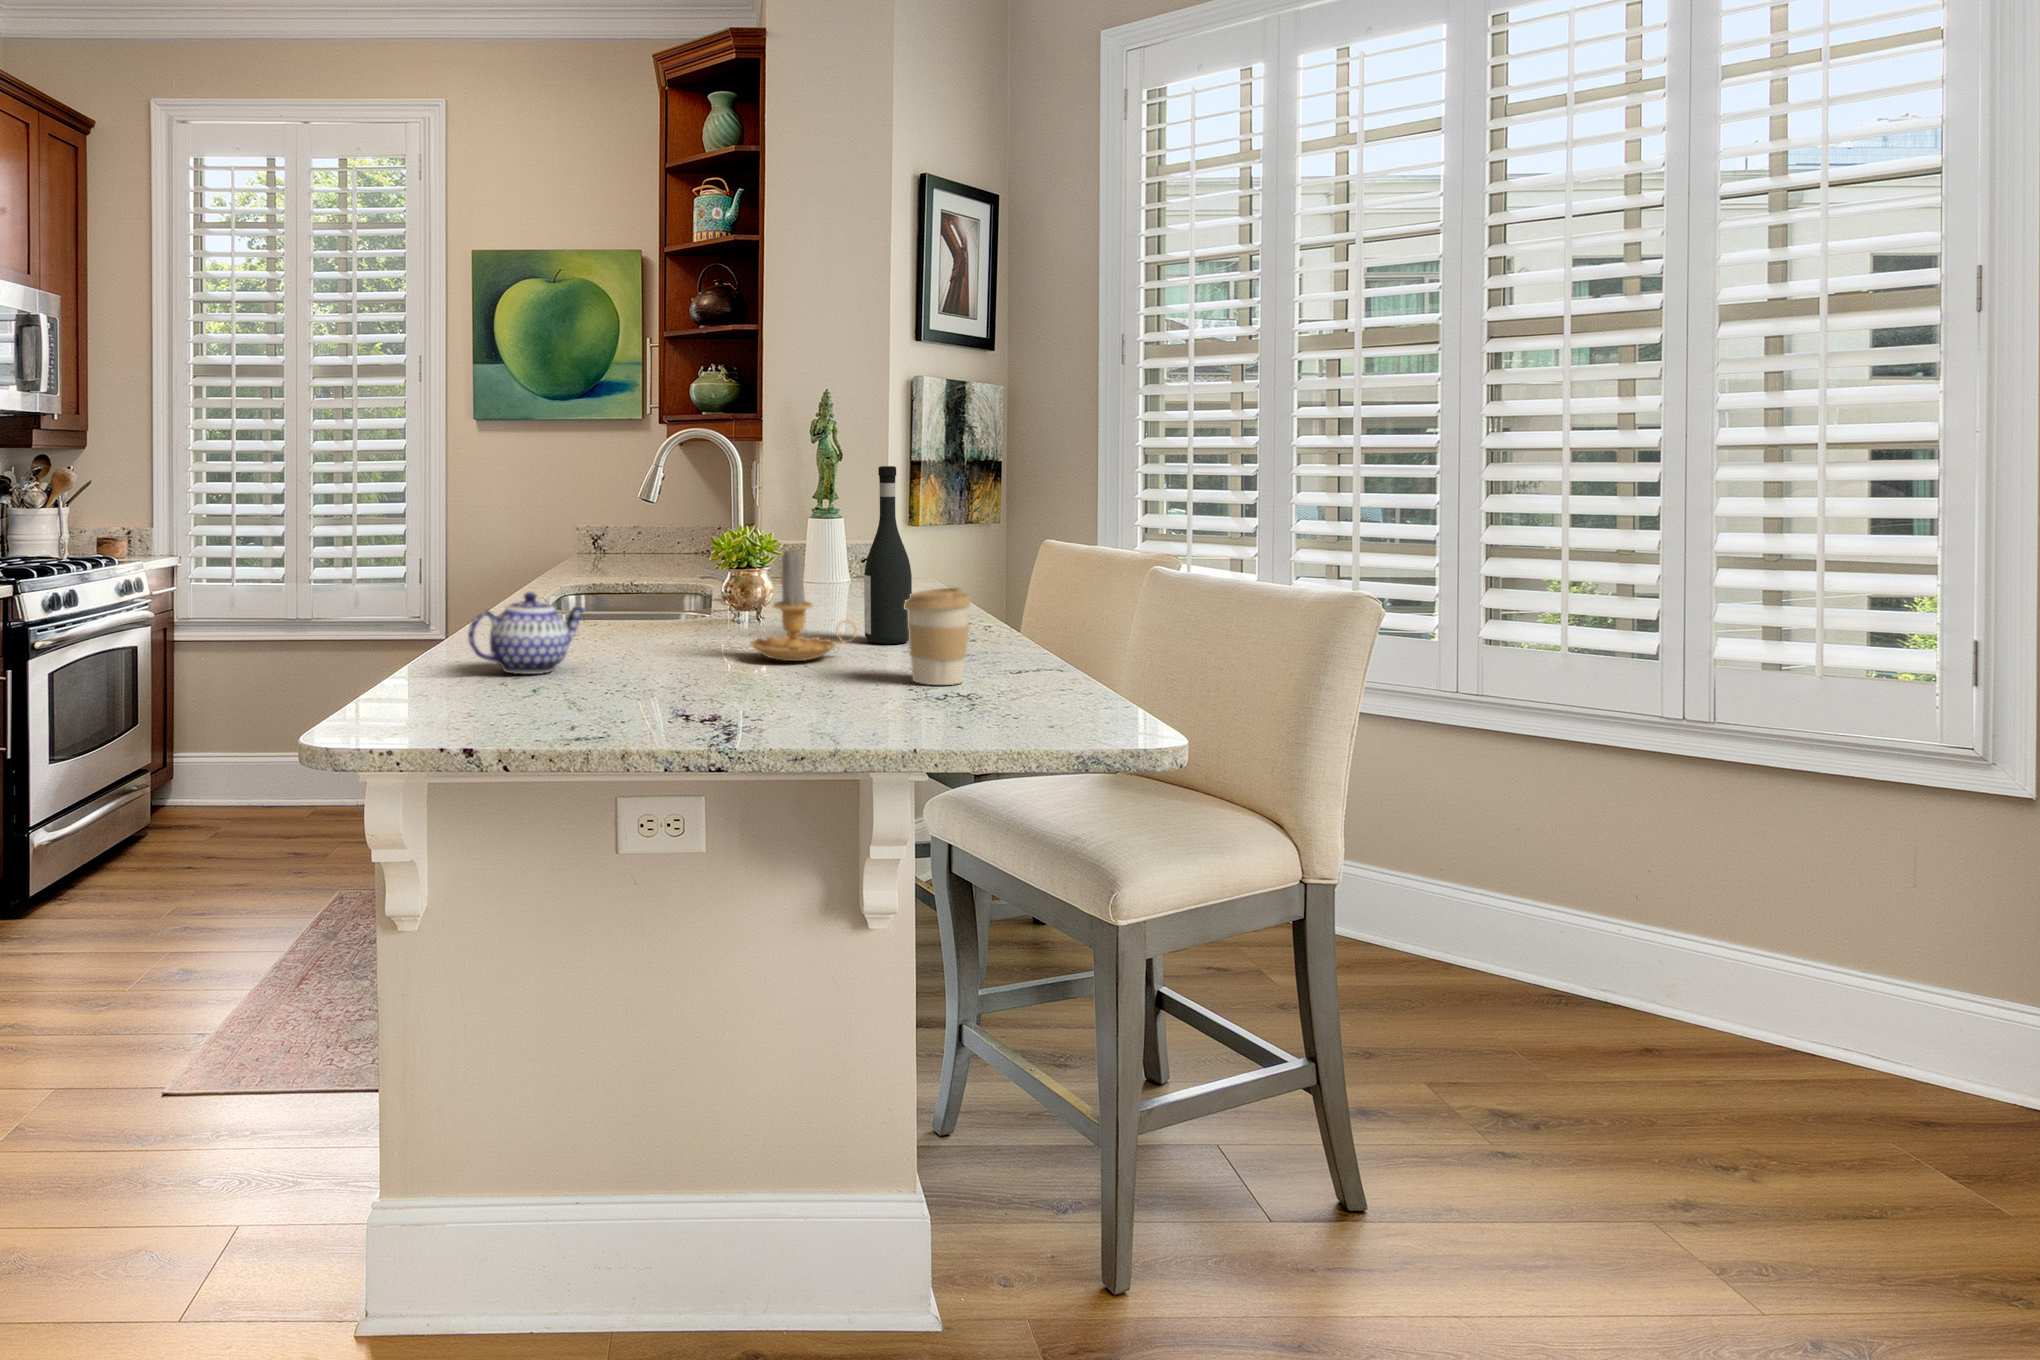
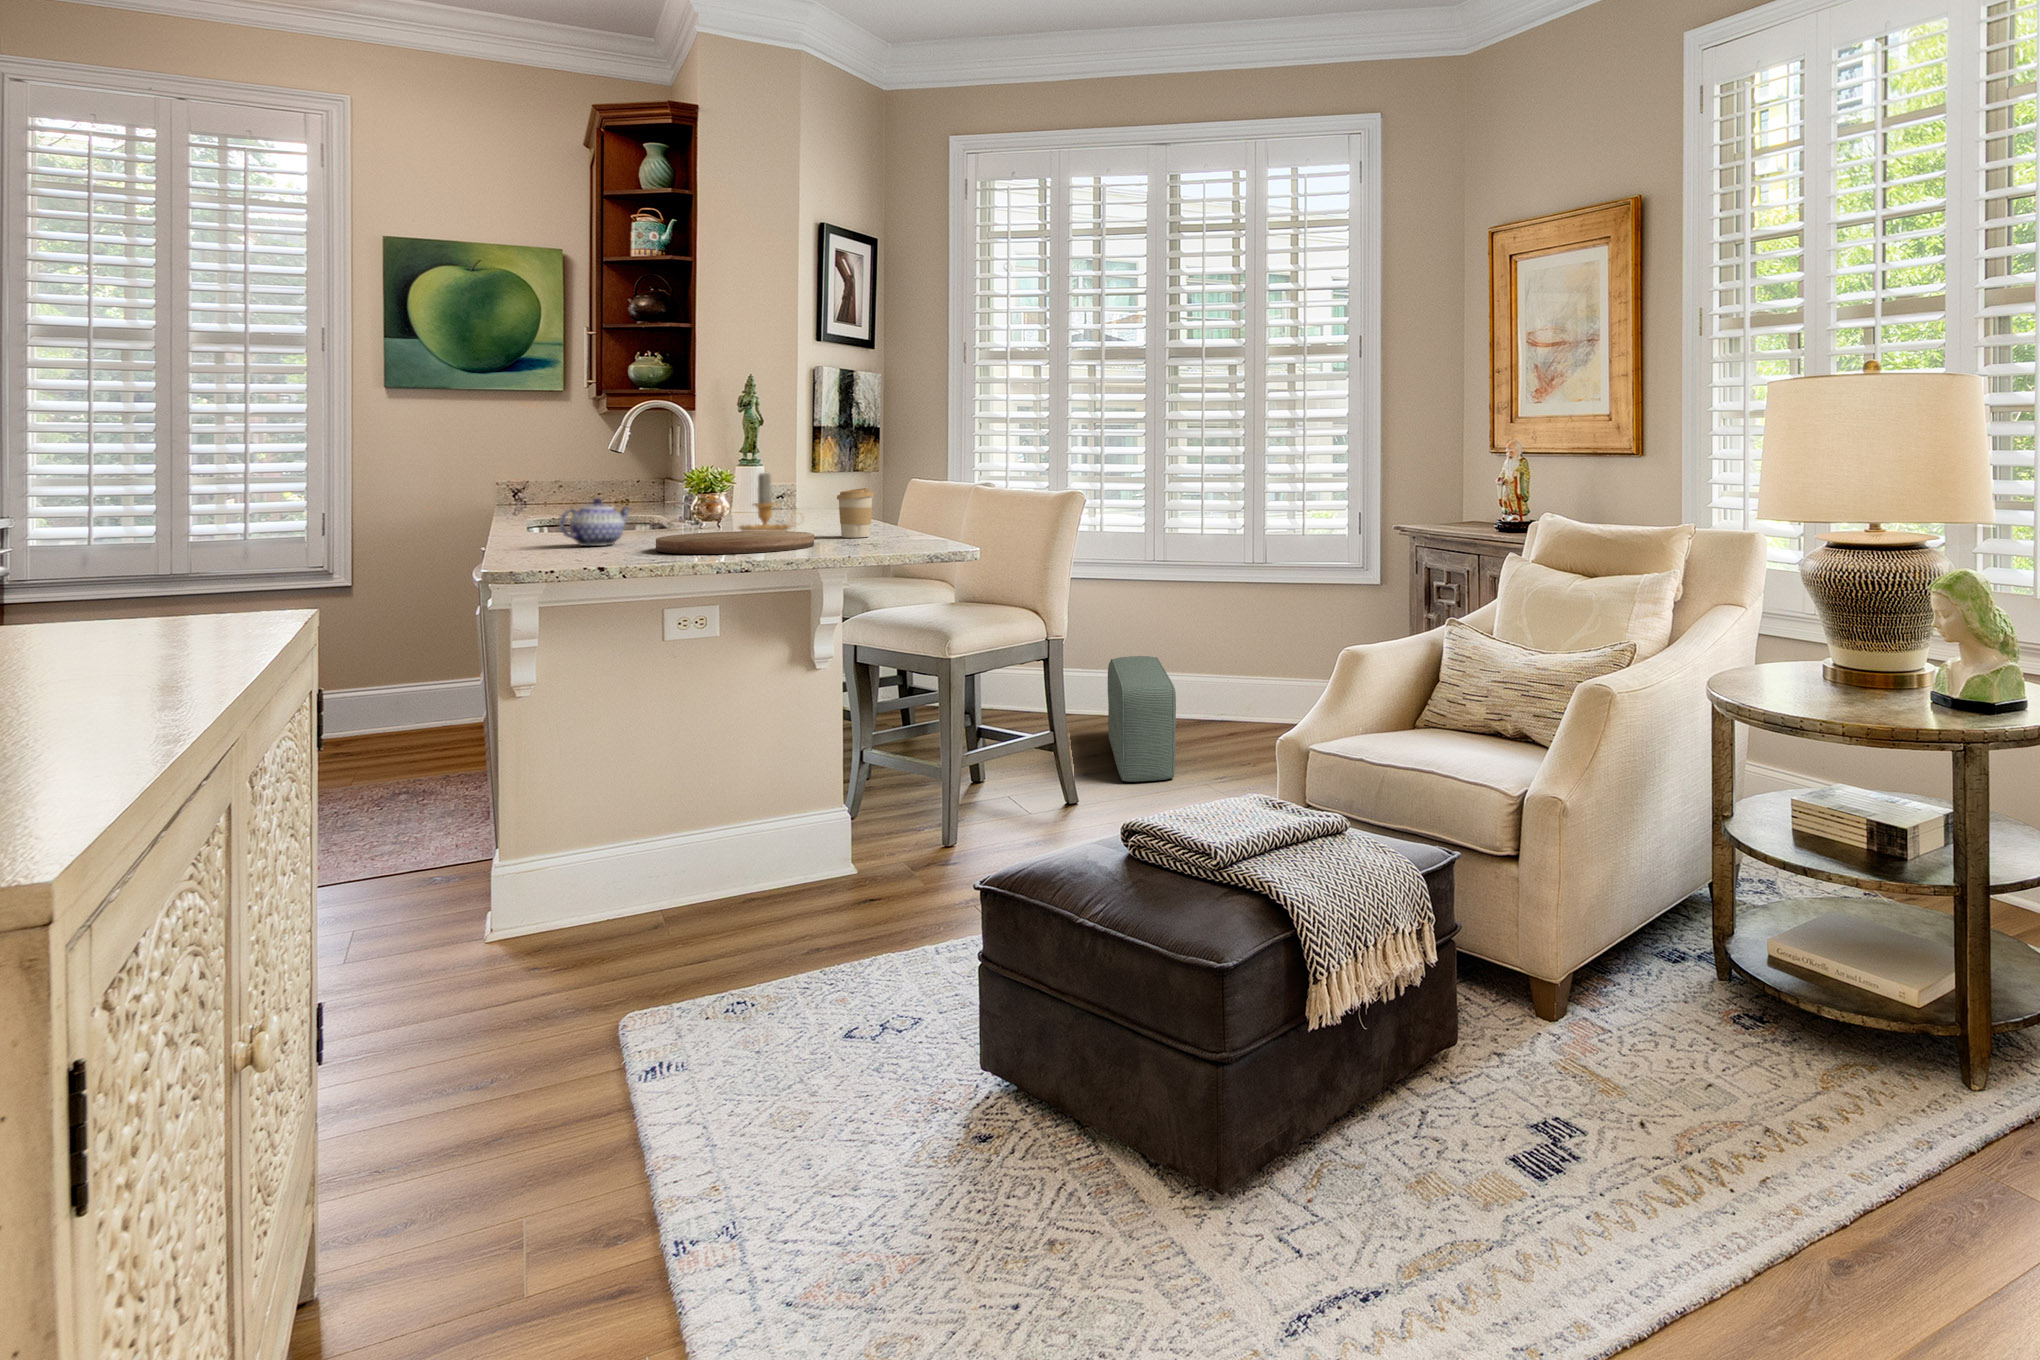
wine bottle: present [864,466,912,644] -> none [804,426,833,529]
cutting board: none [577,662,853,735] -> present [656,531,814,554]
pouf: none [1386,870,1568,1175] -> present [1108,656,1176,782]

